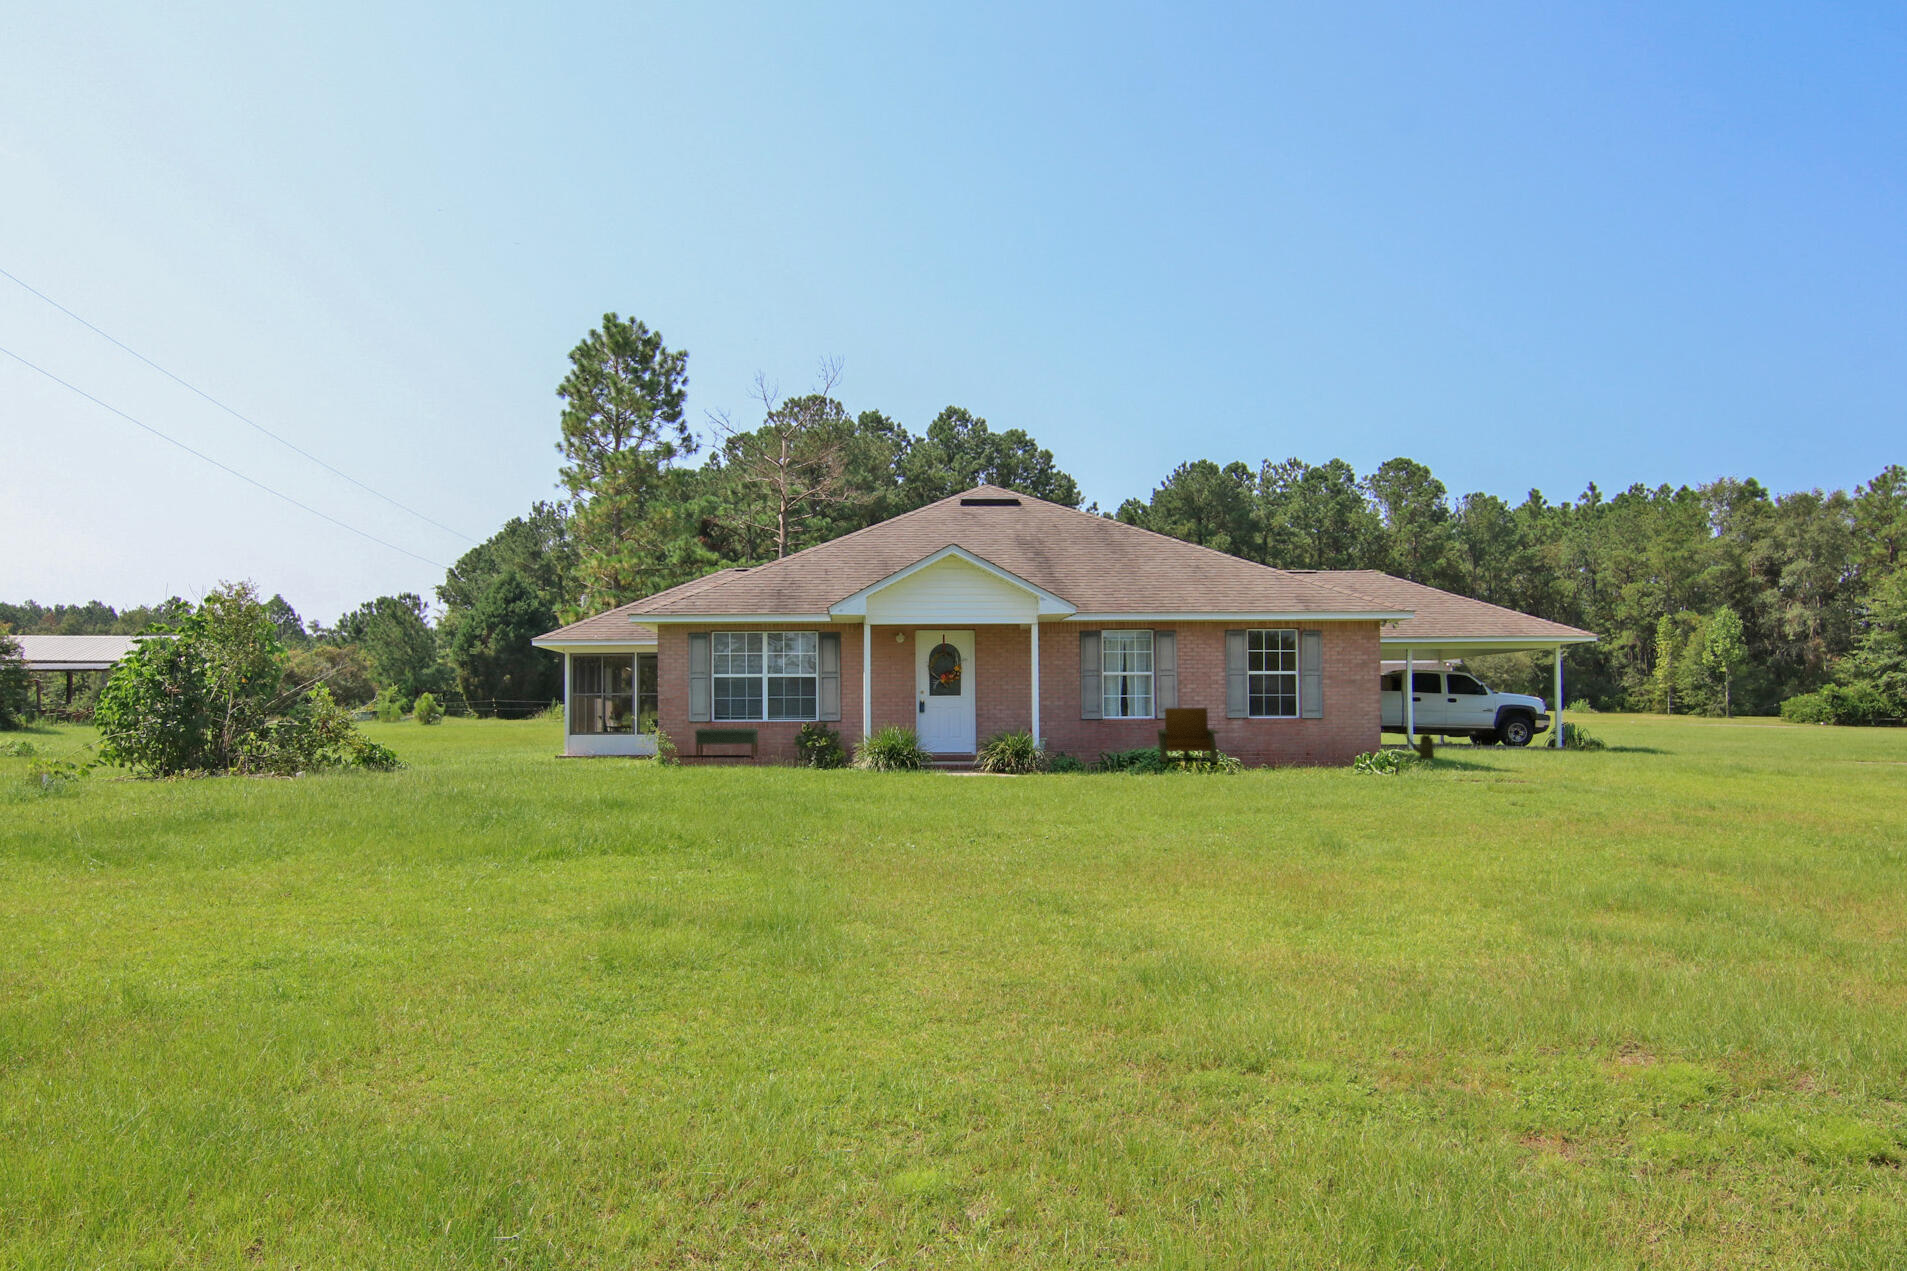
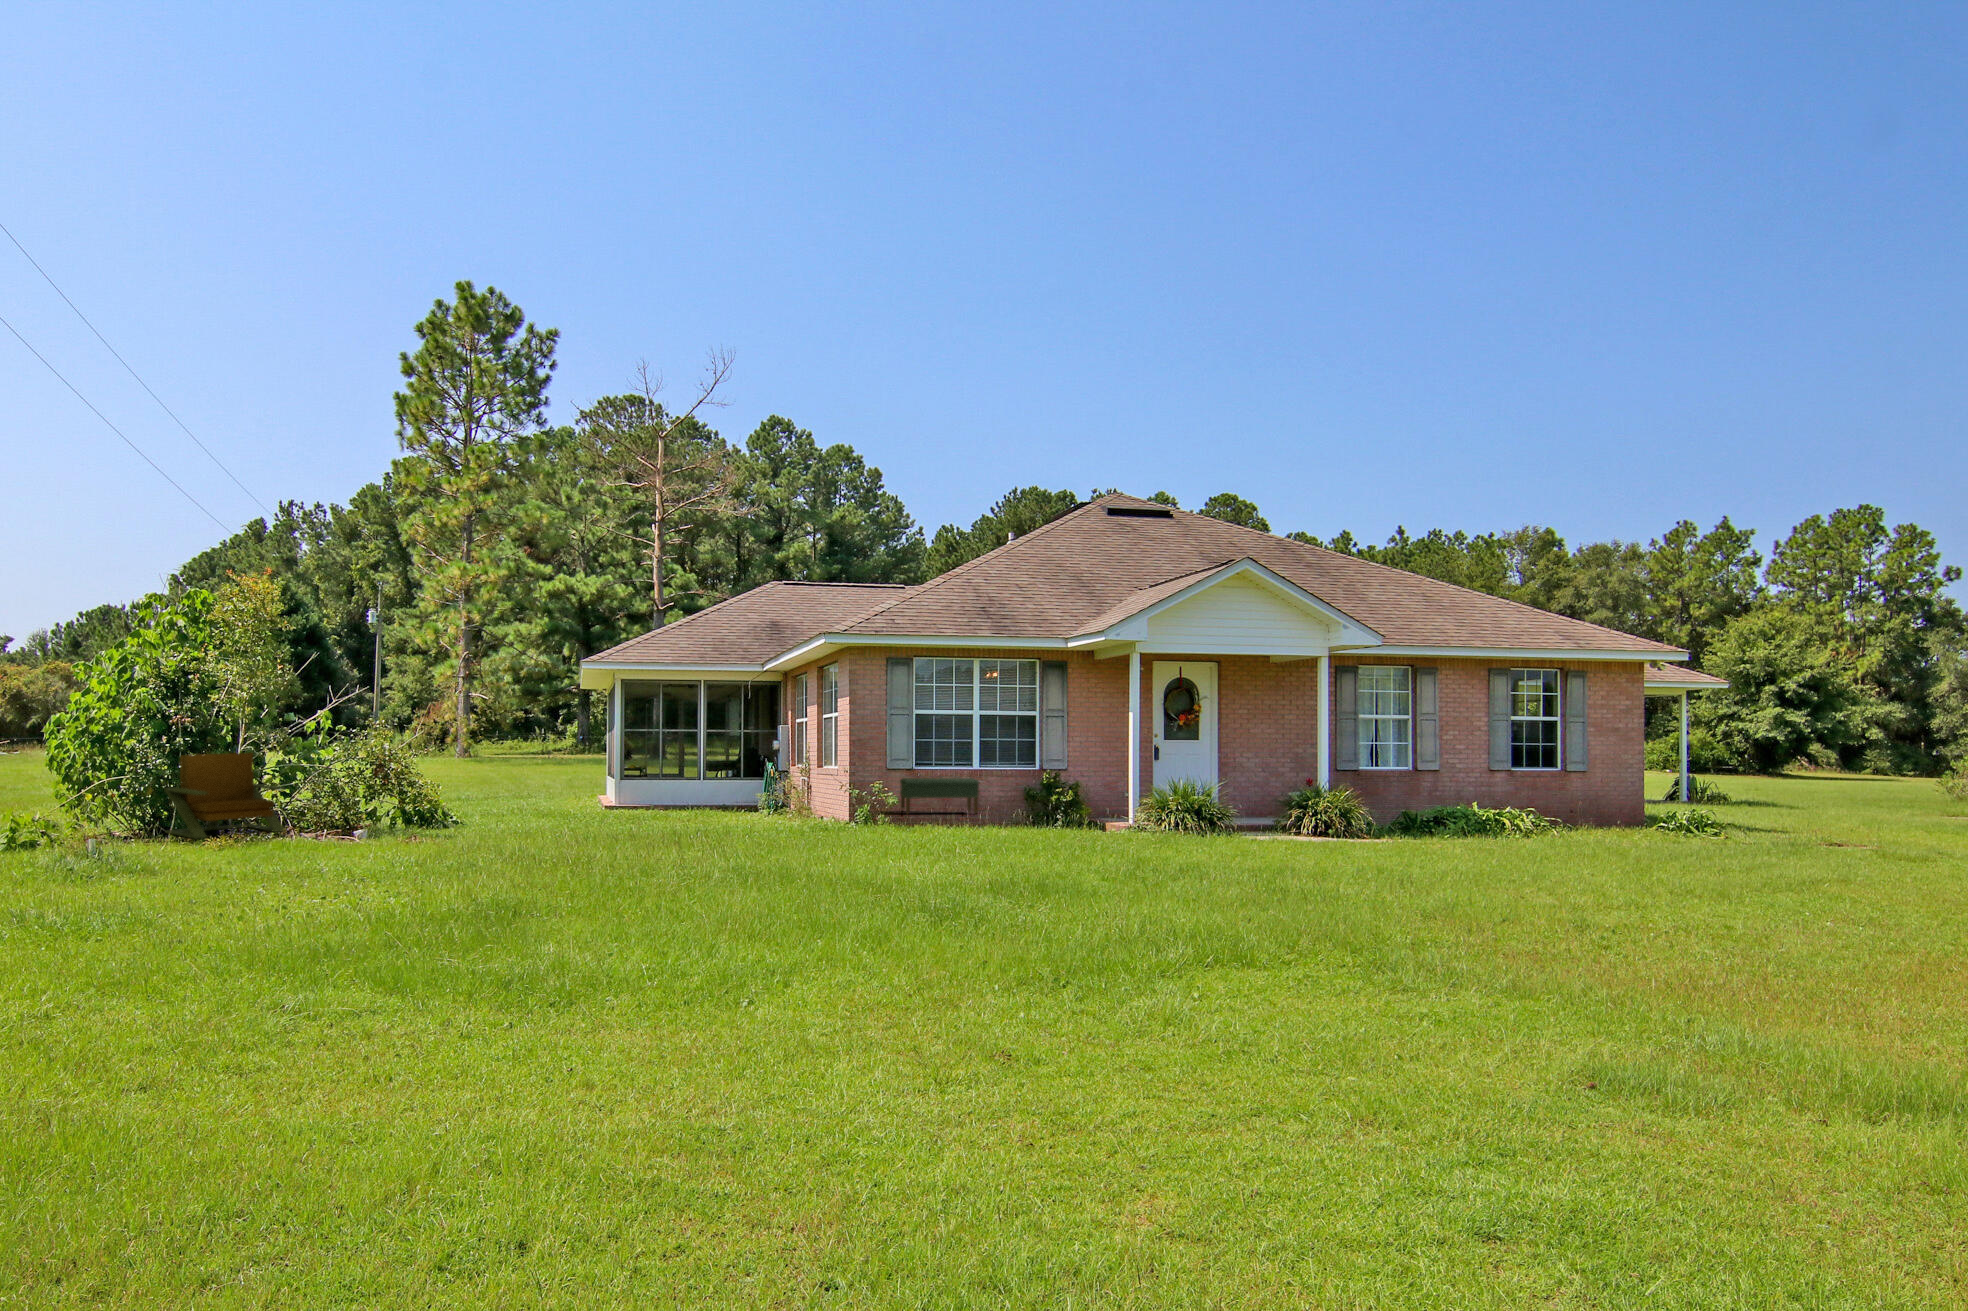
lounge chair: present [1157,708,1219,762] -> present [165,753,285,838]
watering can: present [1405,731,1434,760] -> none [1644,781,1686,812]

